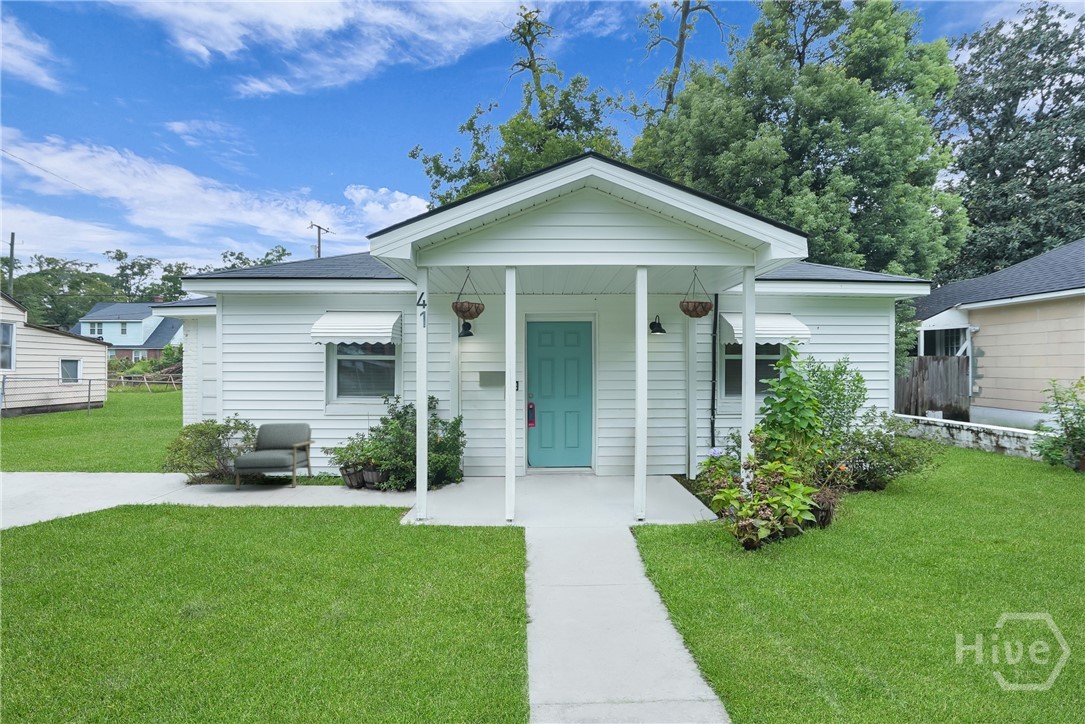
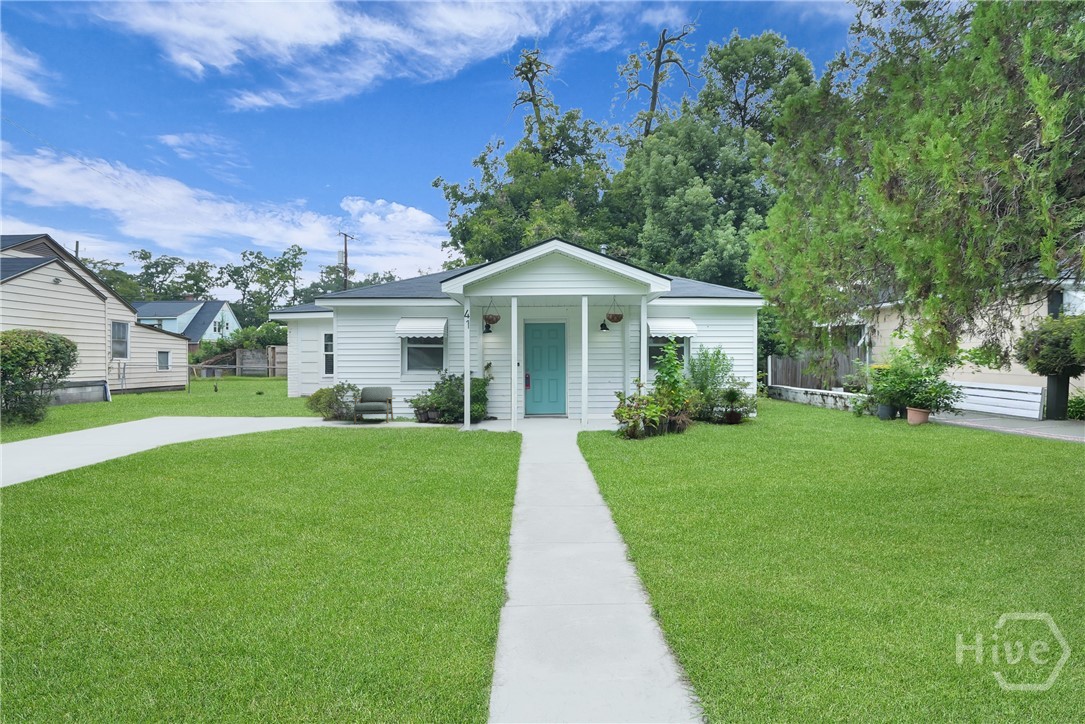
potted tree: none [863,429,910,494] -> present [722,390,742,423]

